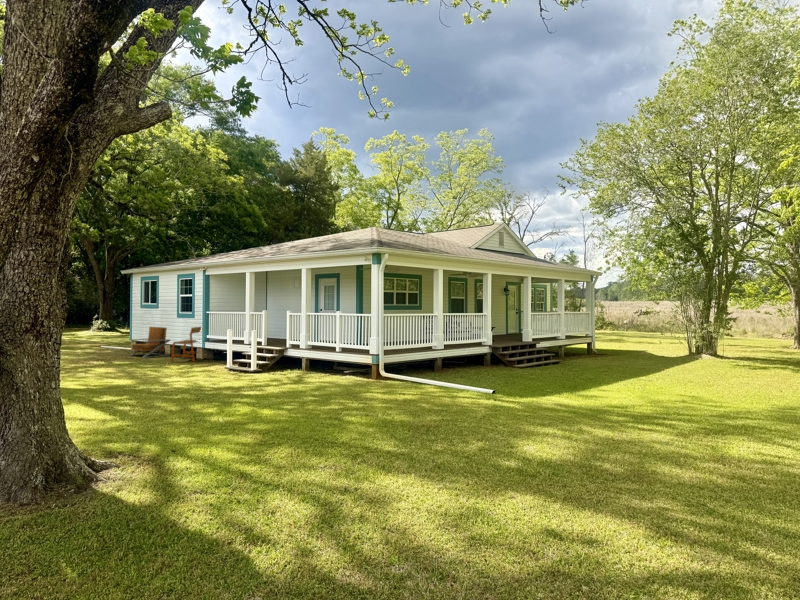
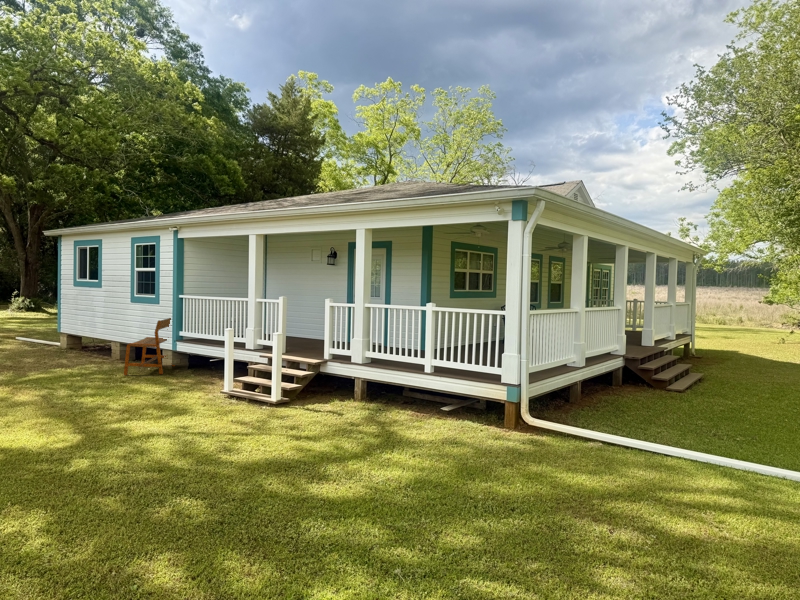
lounge chair: present [129,327,170,358] -> none [54,315,121,365]

